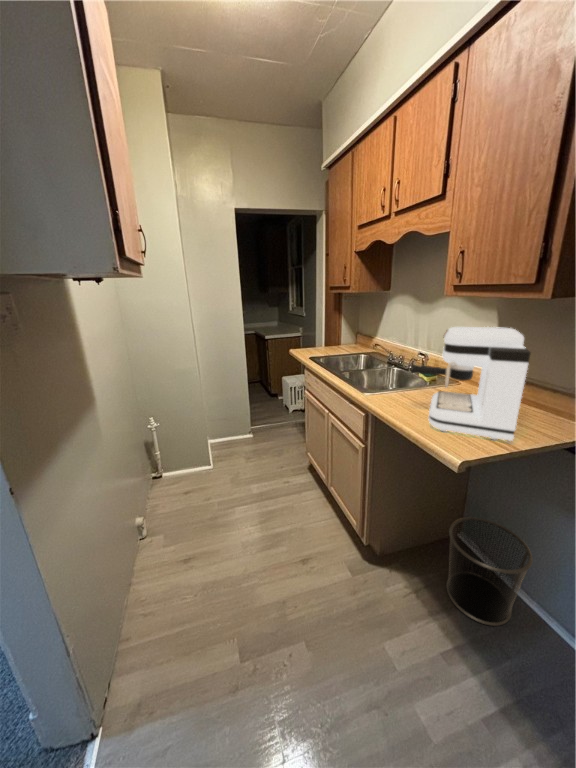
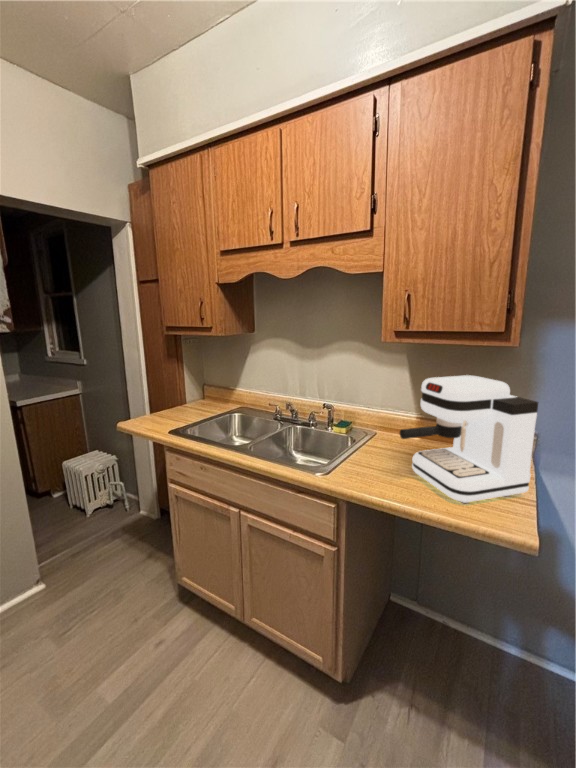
trash can: present [446,517,533,626] -> none [417,571,501,694]

